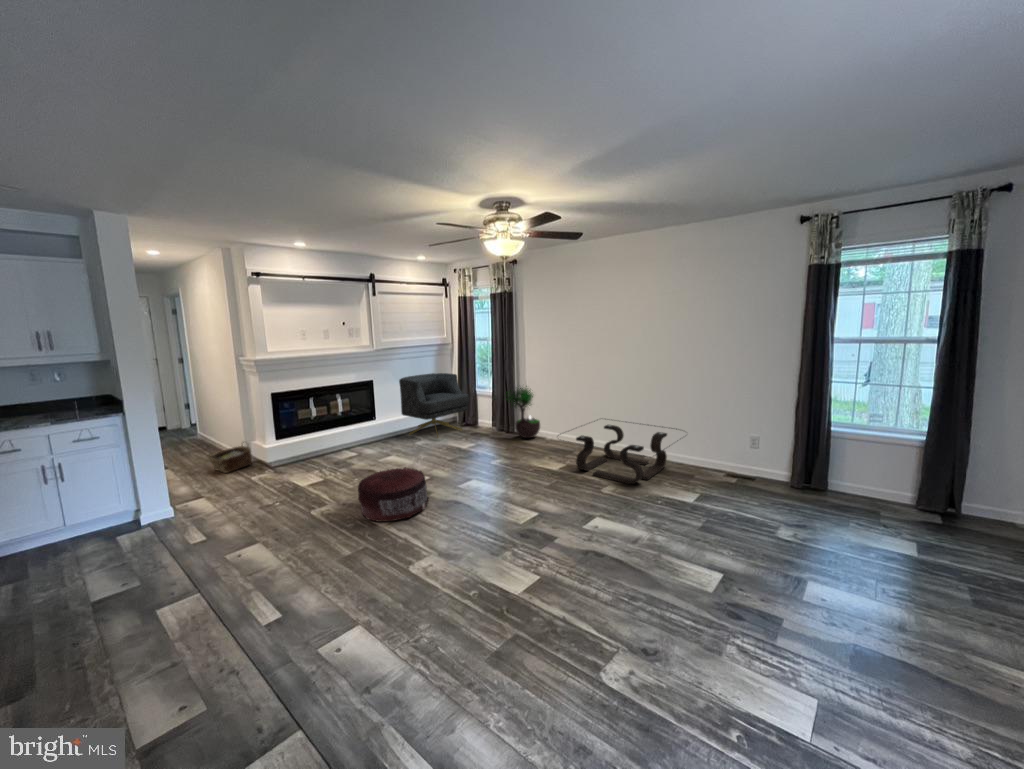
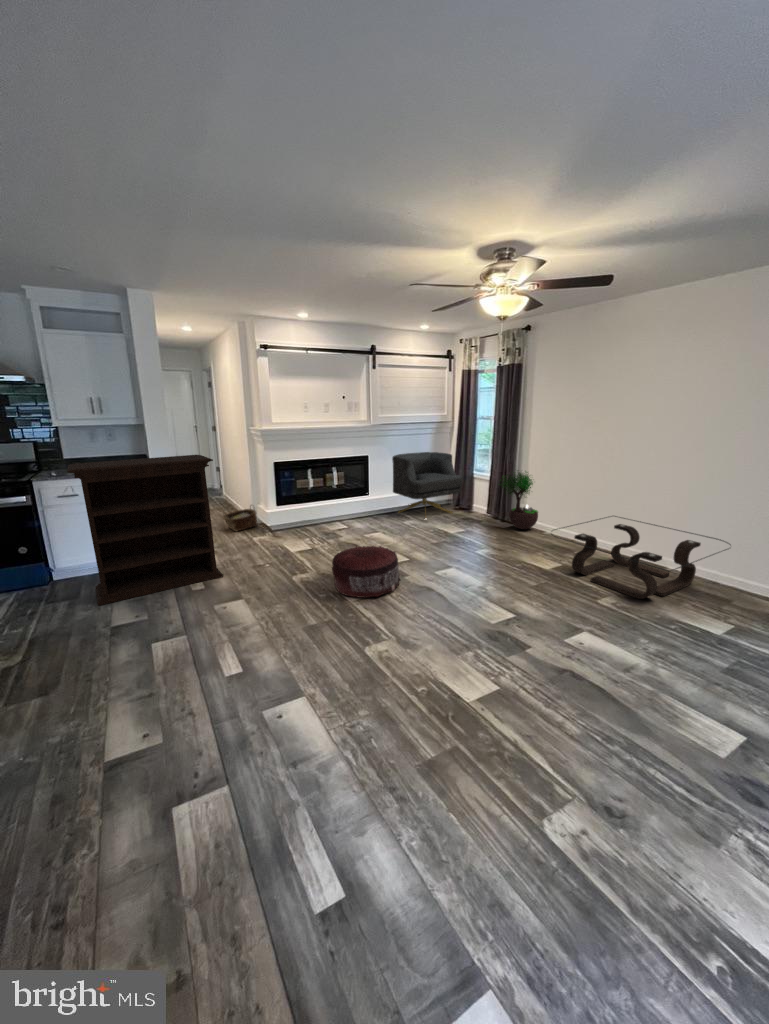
bookshelf: none [7,390,225,584] -> present [67,455,223,606]

